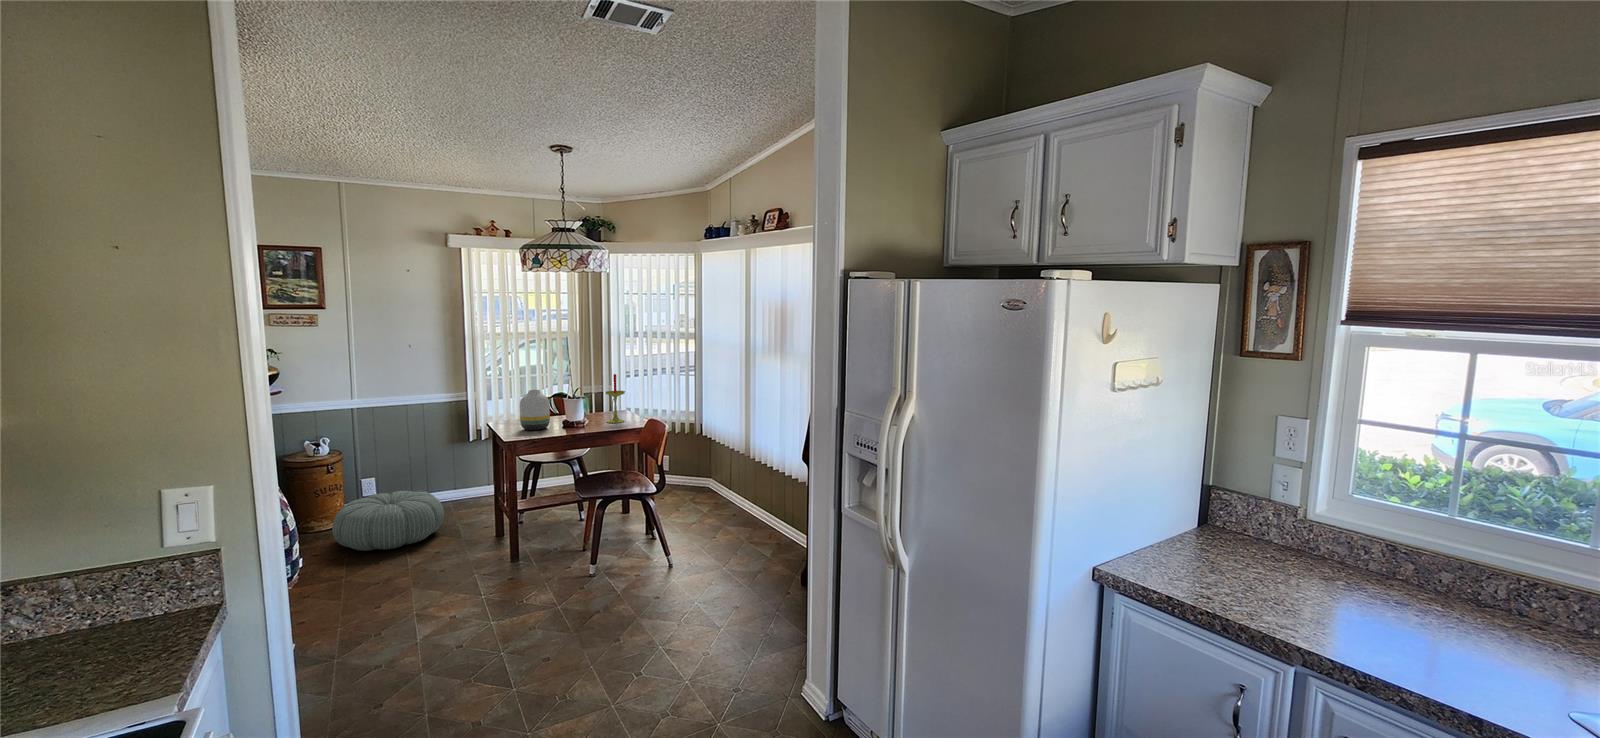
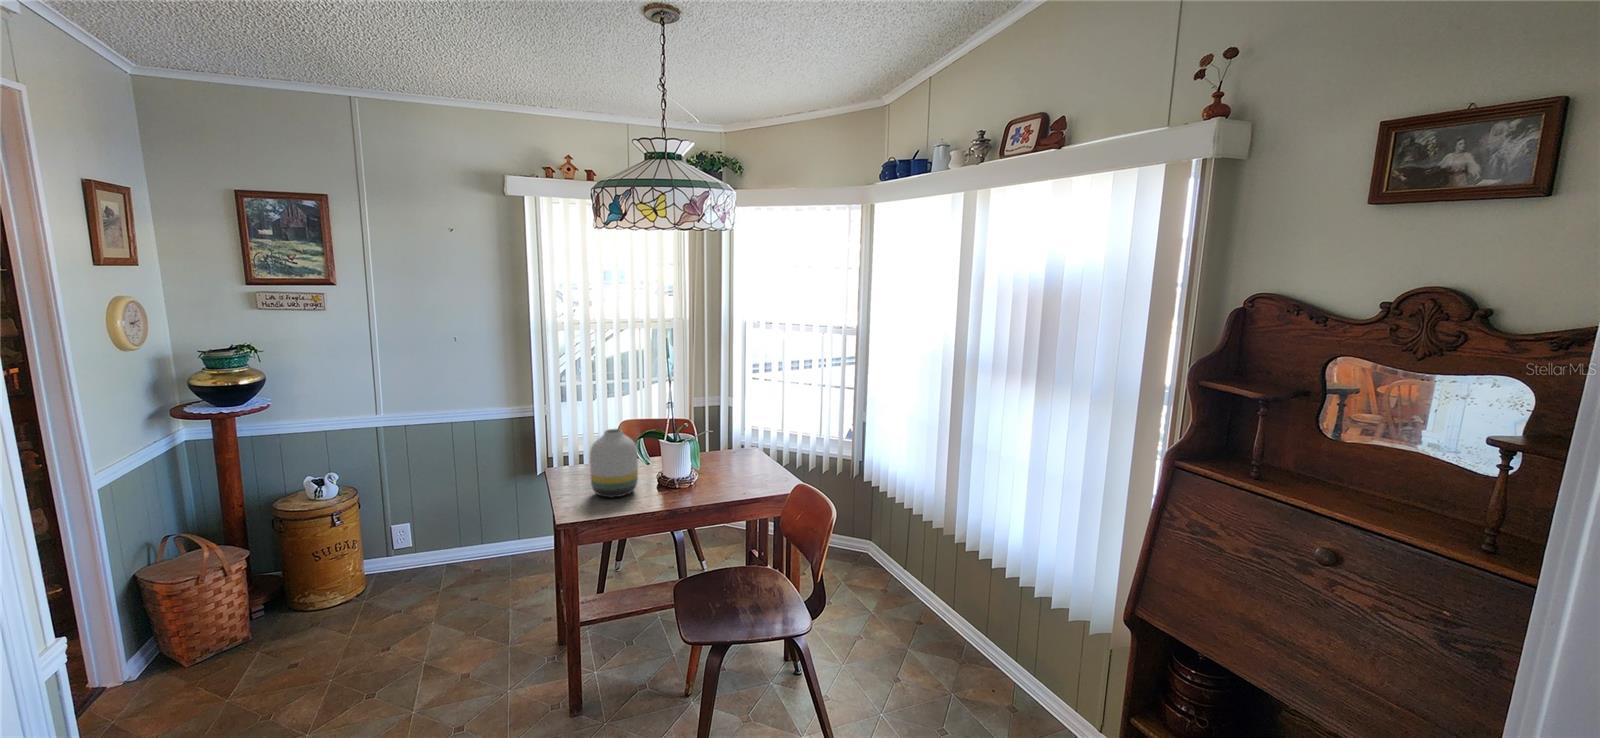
candle: present [606,374,625,423] -> none [726,401,758,484]
pouf: present [332,491,444,551] -> none [323,555,488,662]

